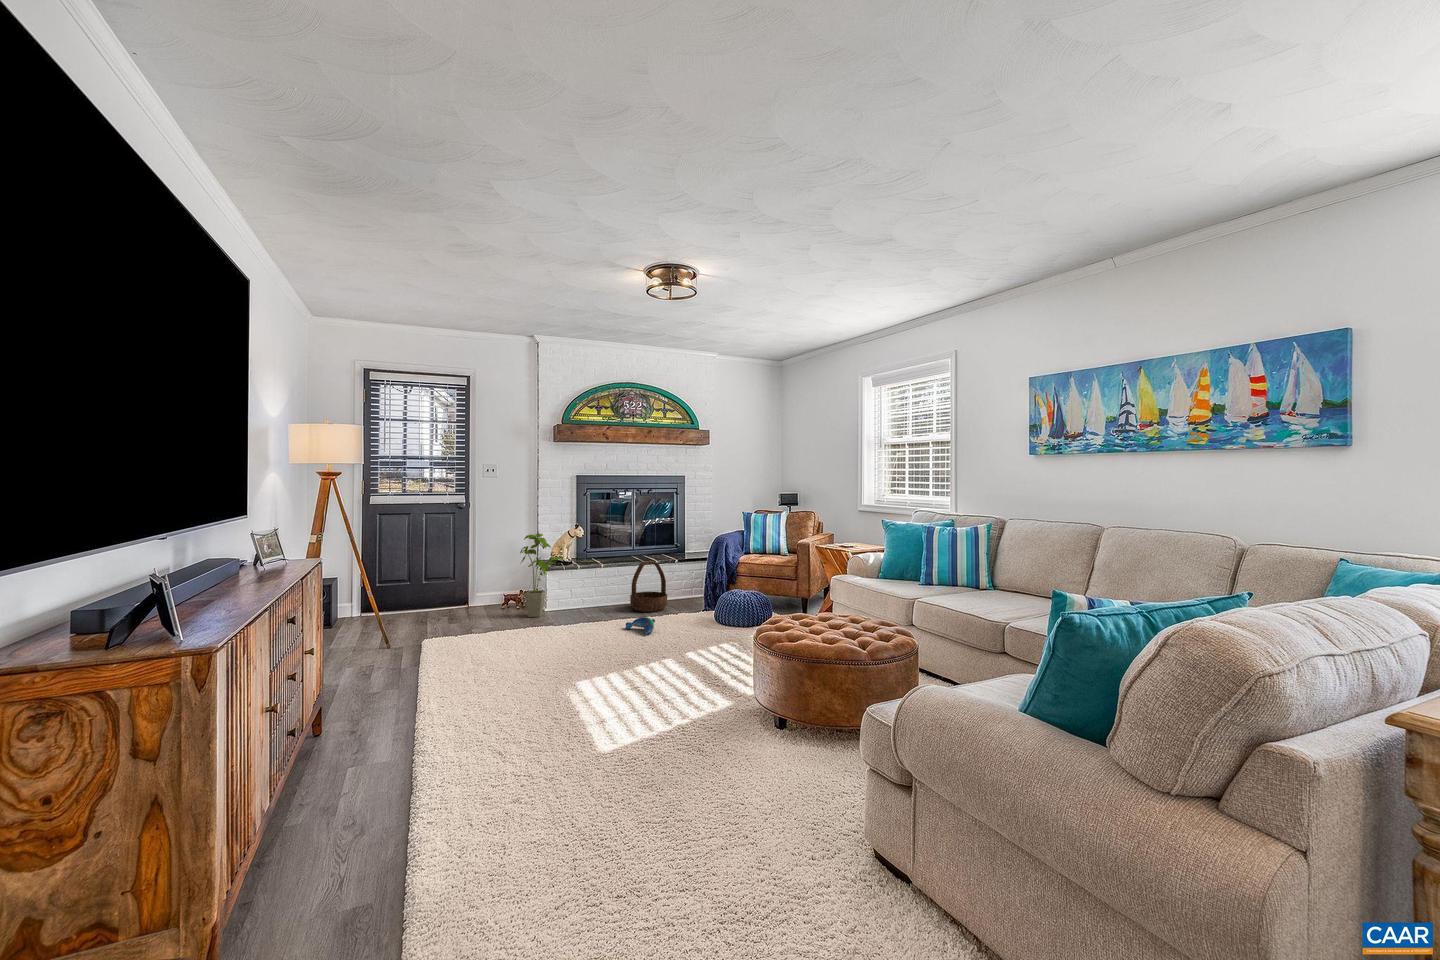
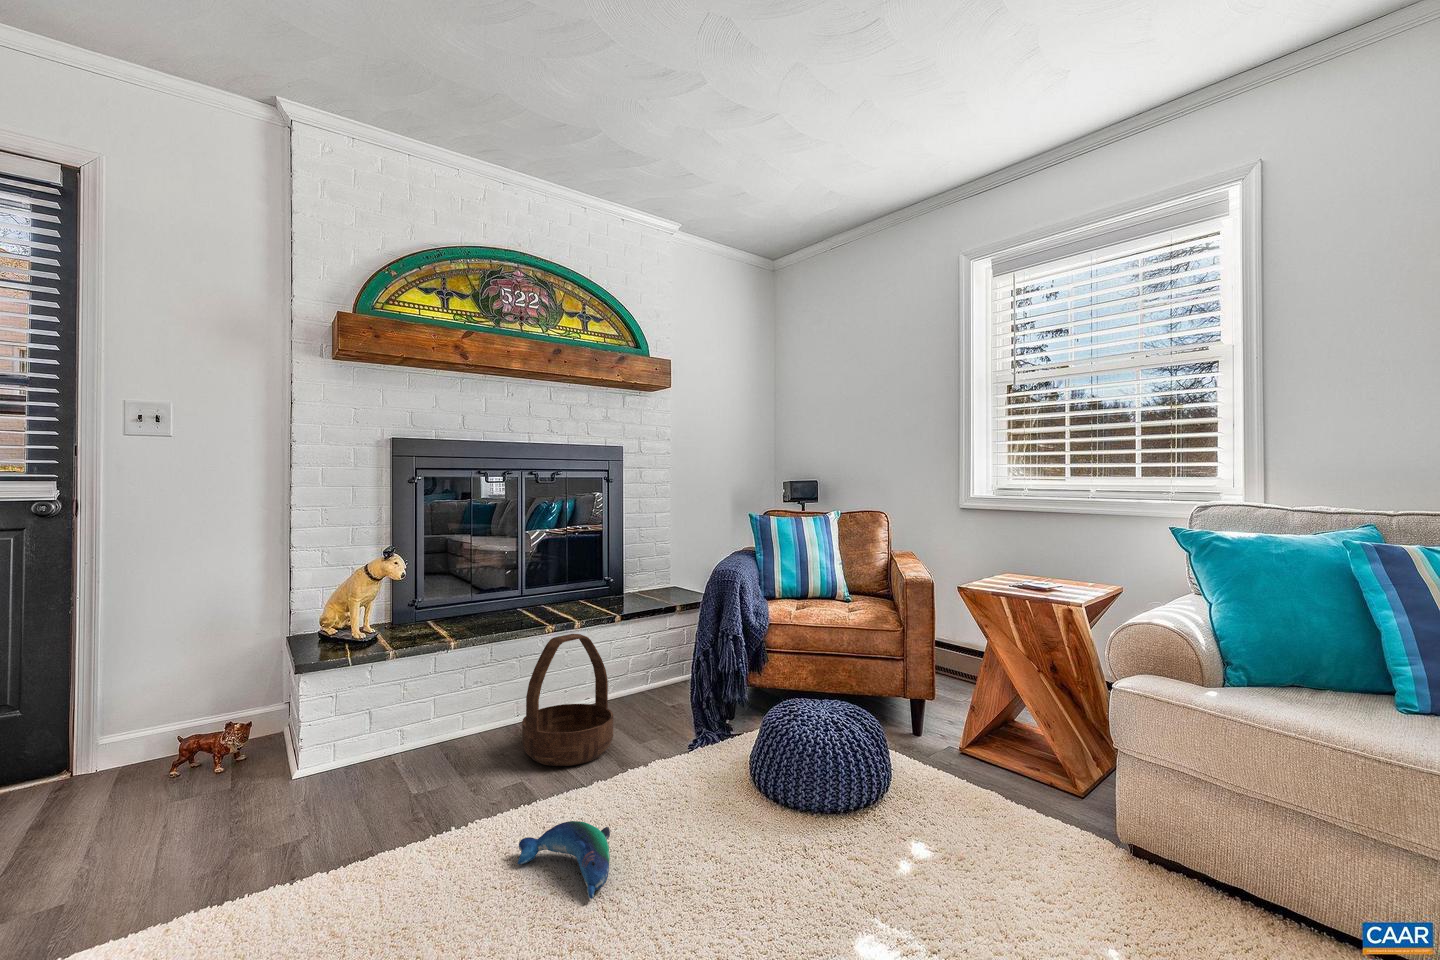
house plant: present [520,533,563,617] -> none [201,577,347,815]

